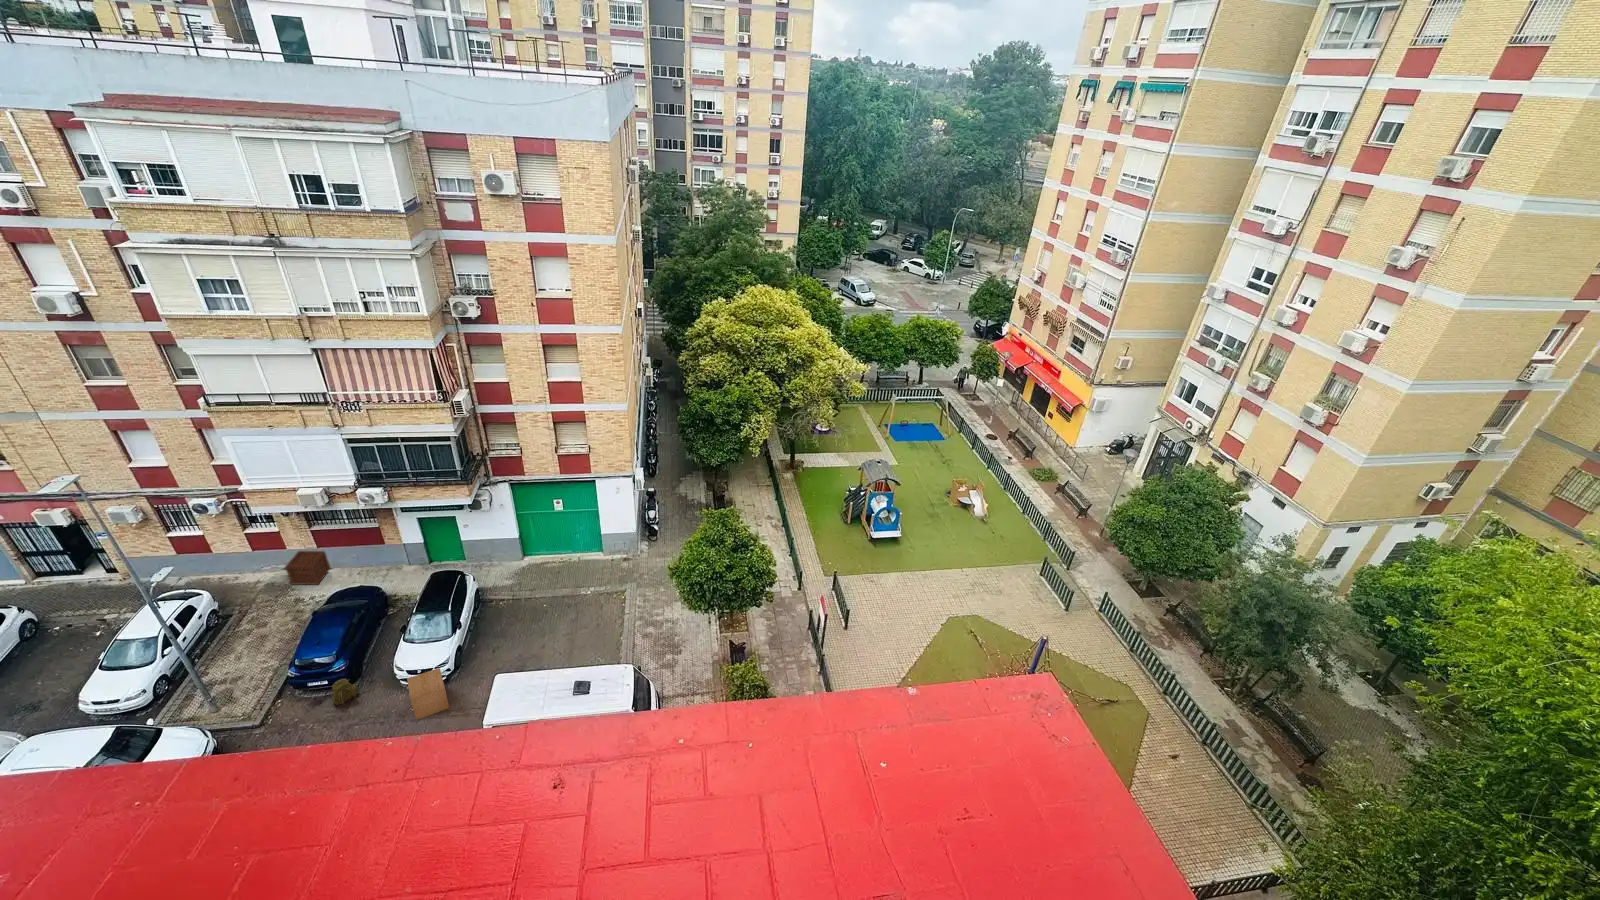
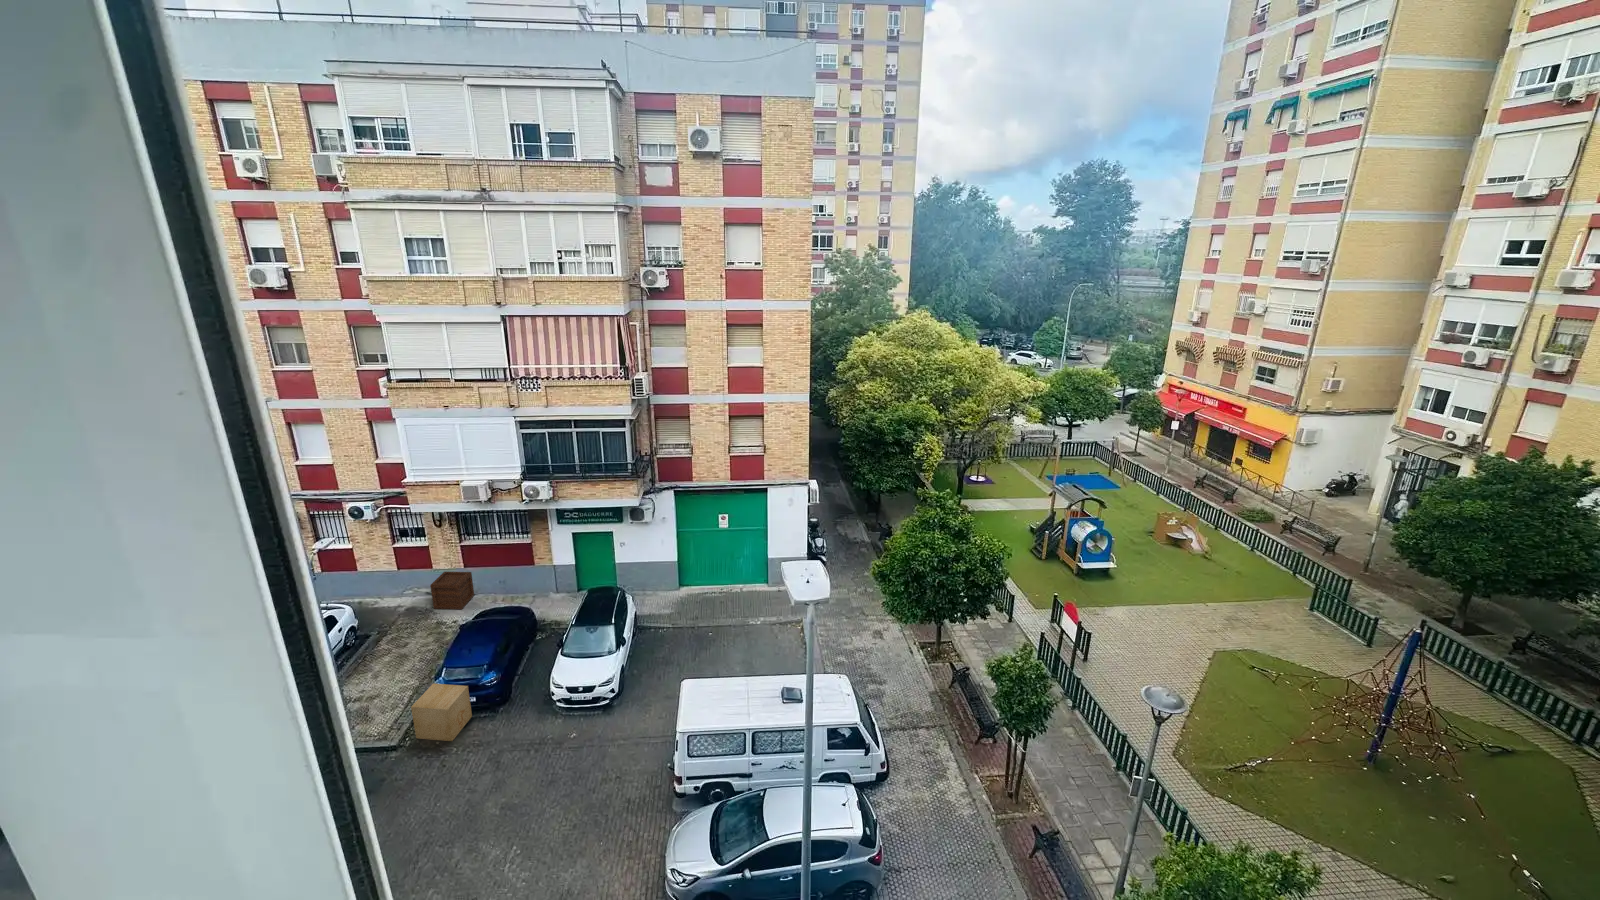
cardboard box: present [407,668,449,720] -> present [411,683,472,741]
backpack: present [332,679,358,705] -> none [486,689,515,722]

